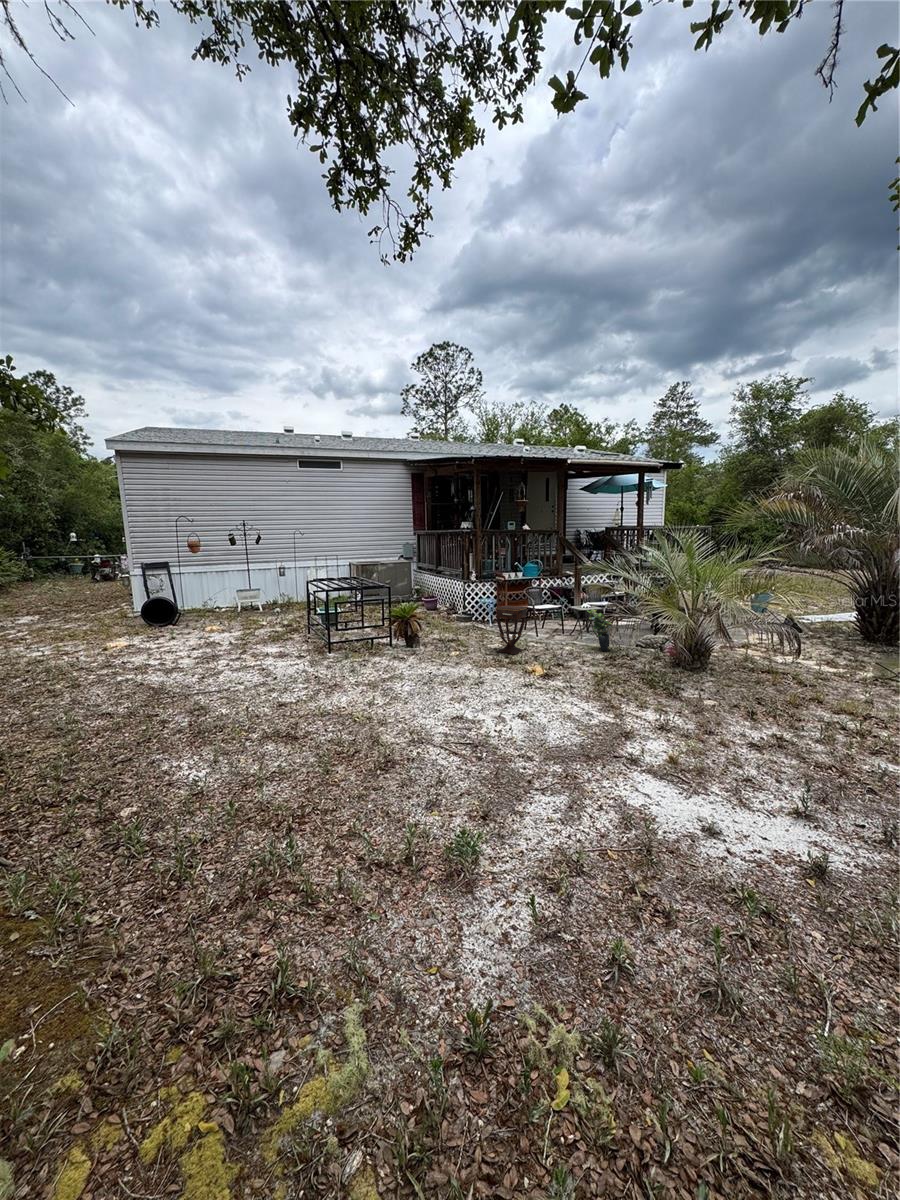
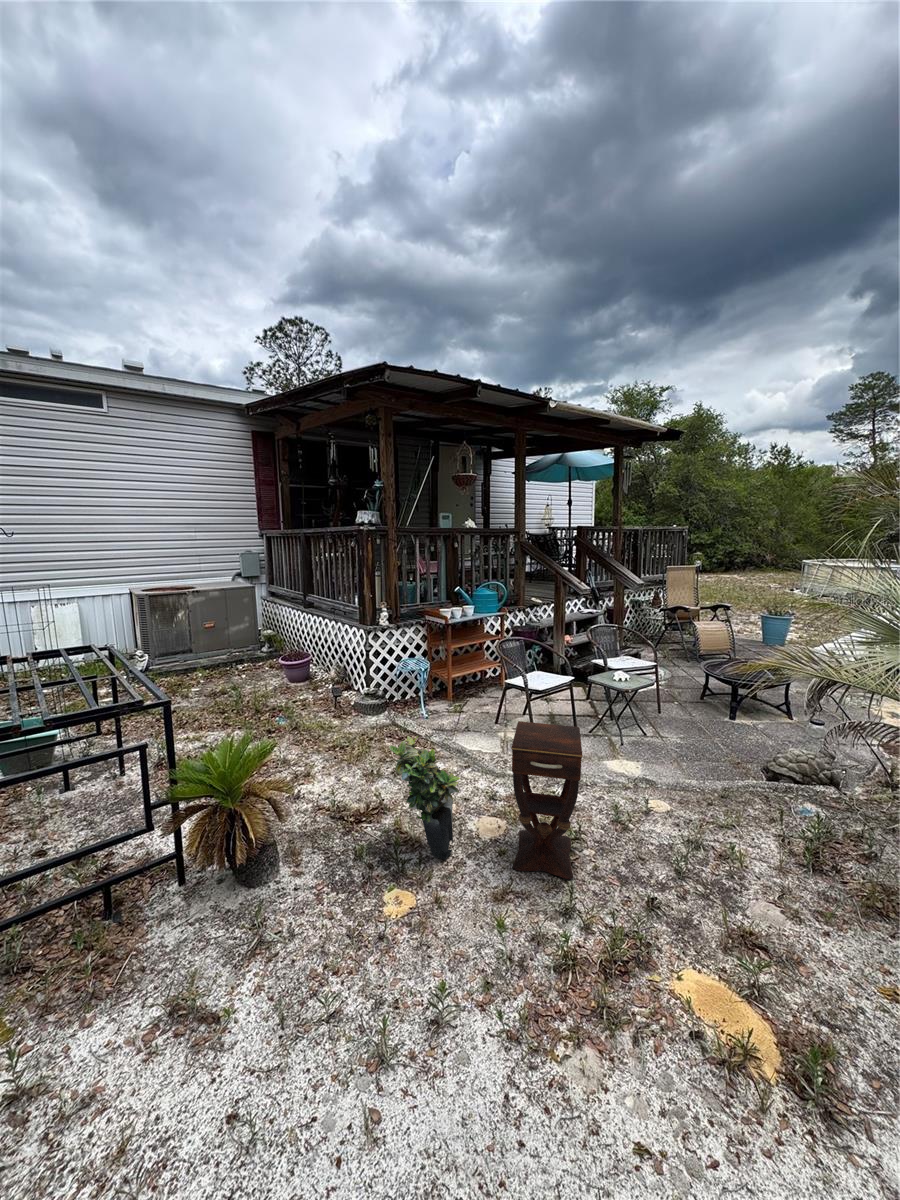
potted plant: present [587,609,612,651] -> present [389,736,460,860]

